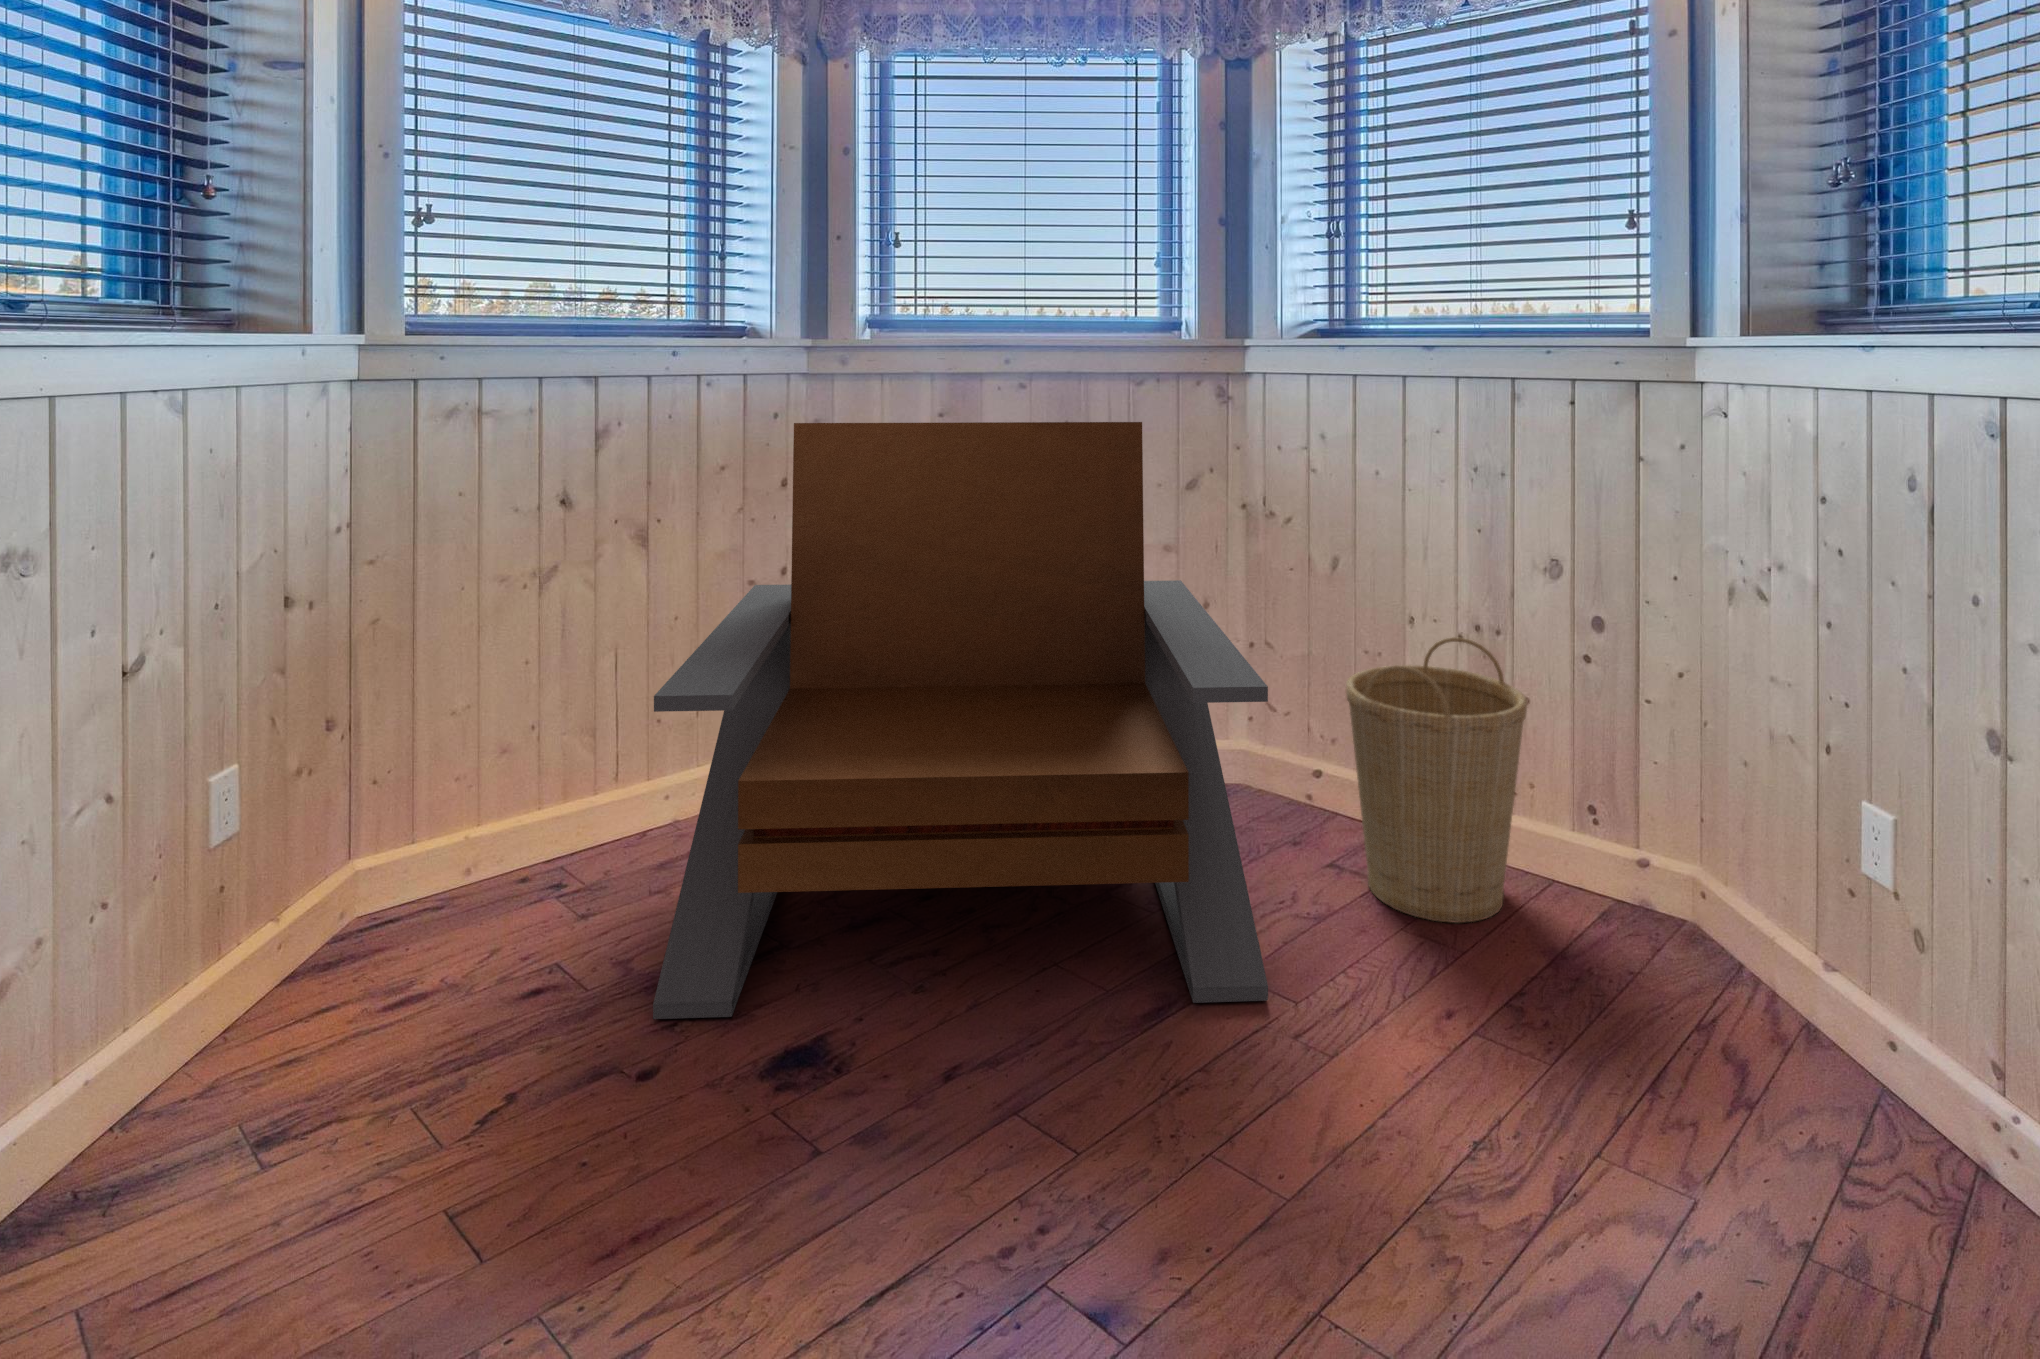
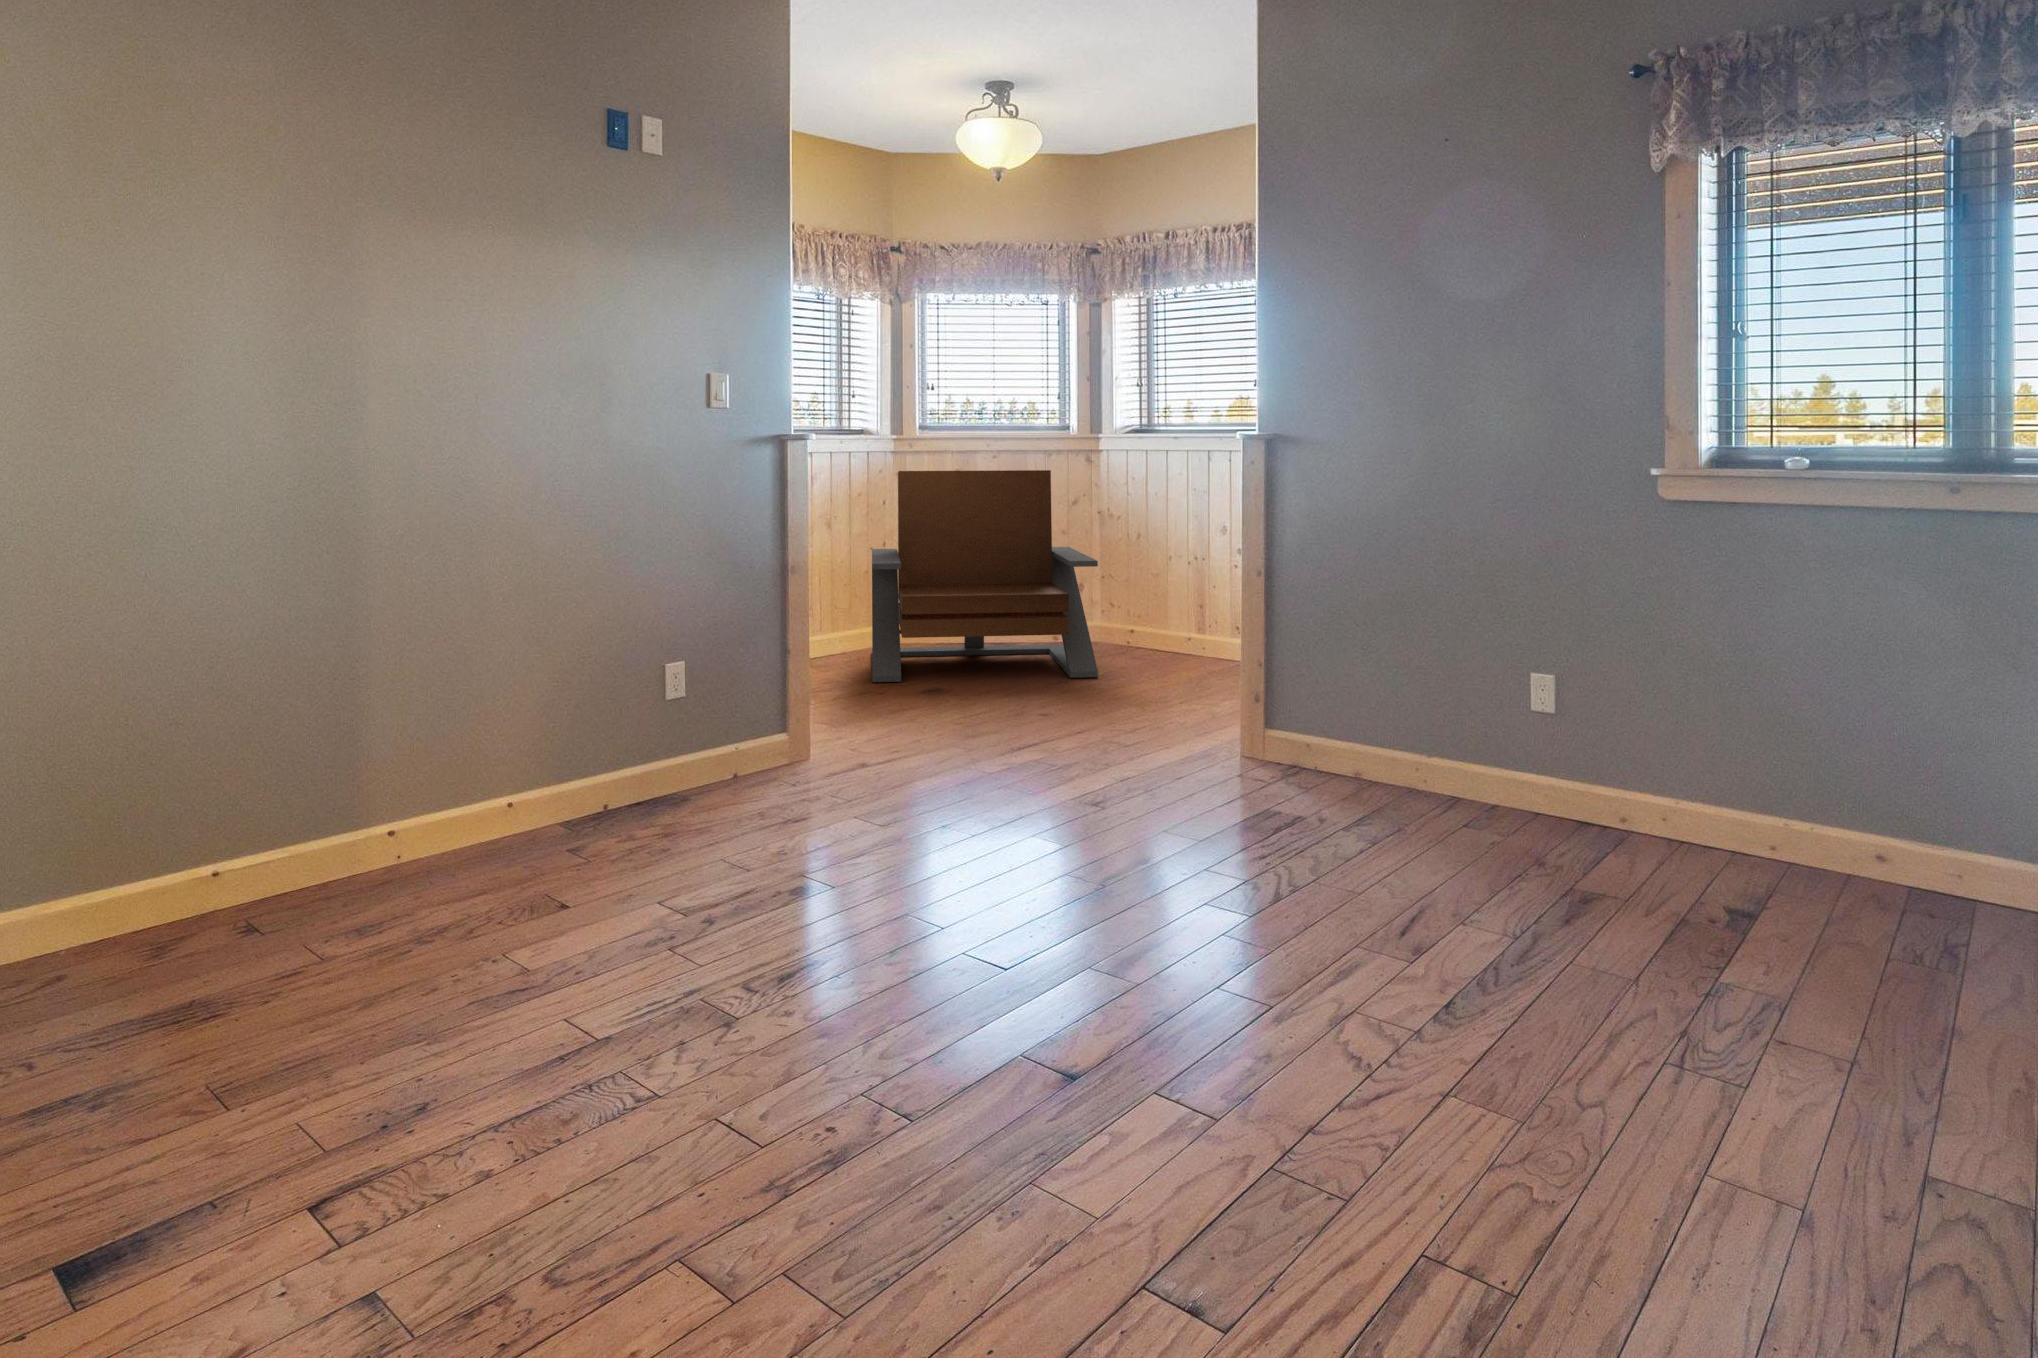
basket: present [1346,637,1527,923] -> none [1136,561,1208,666]

